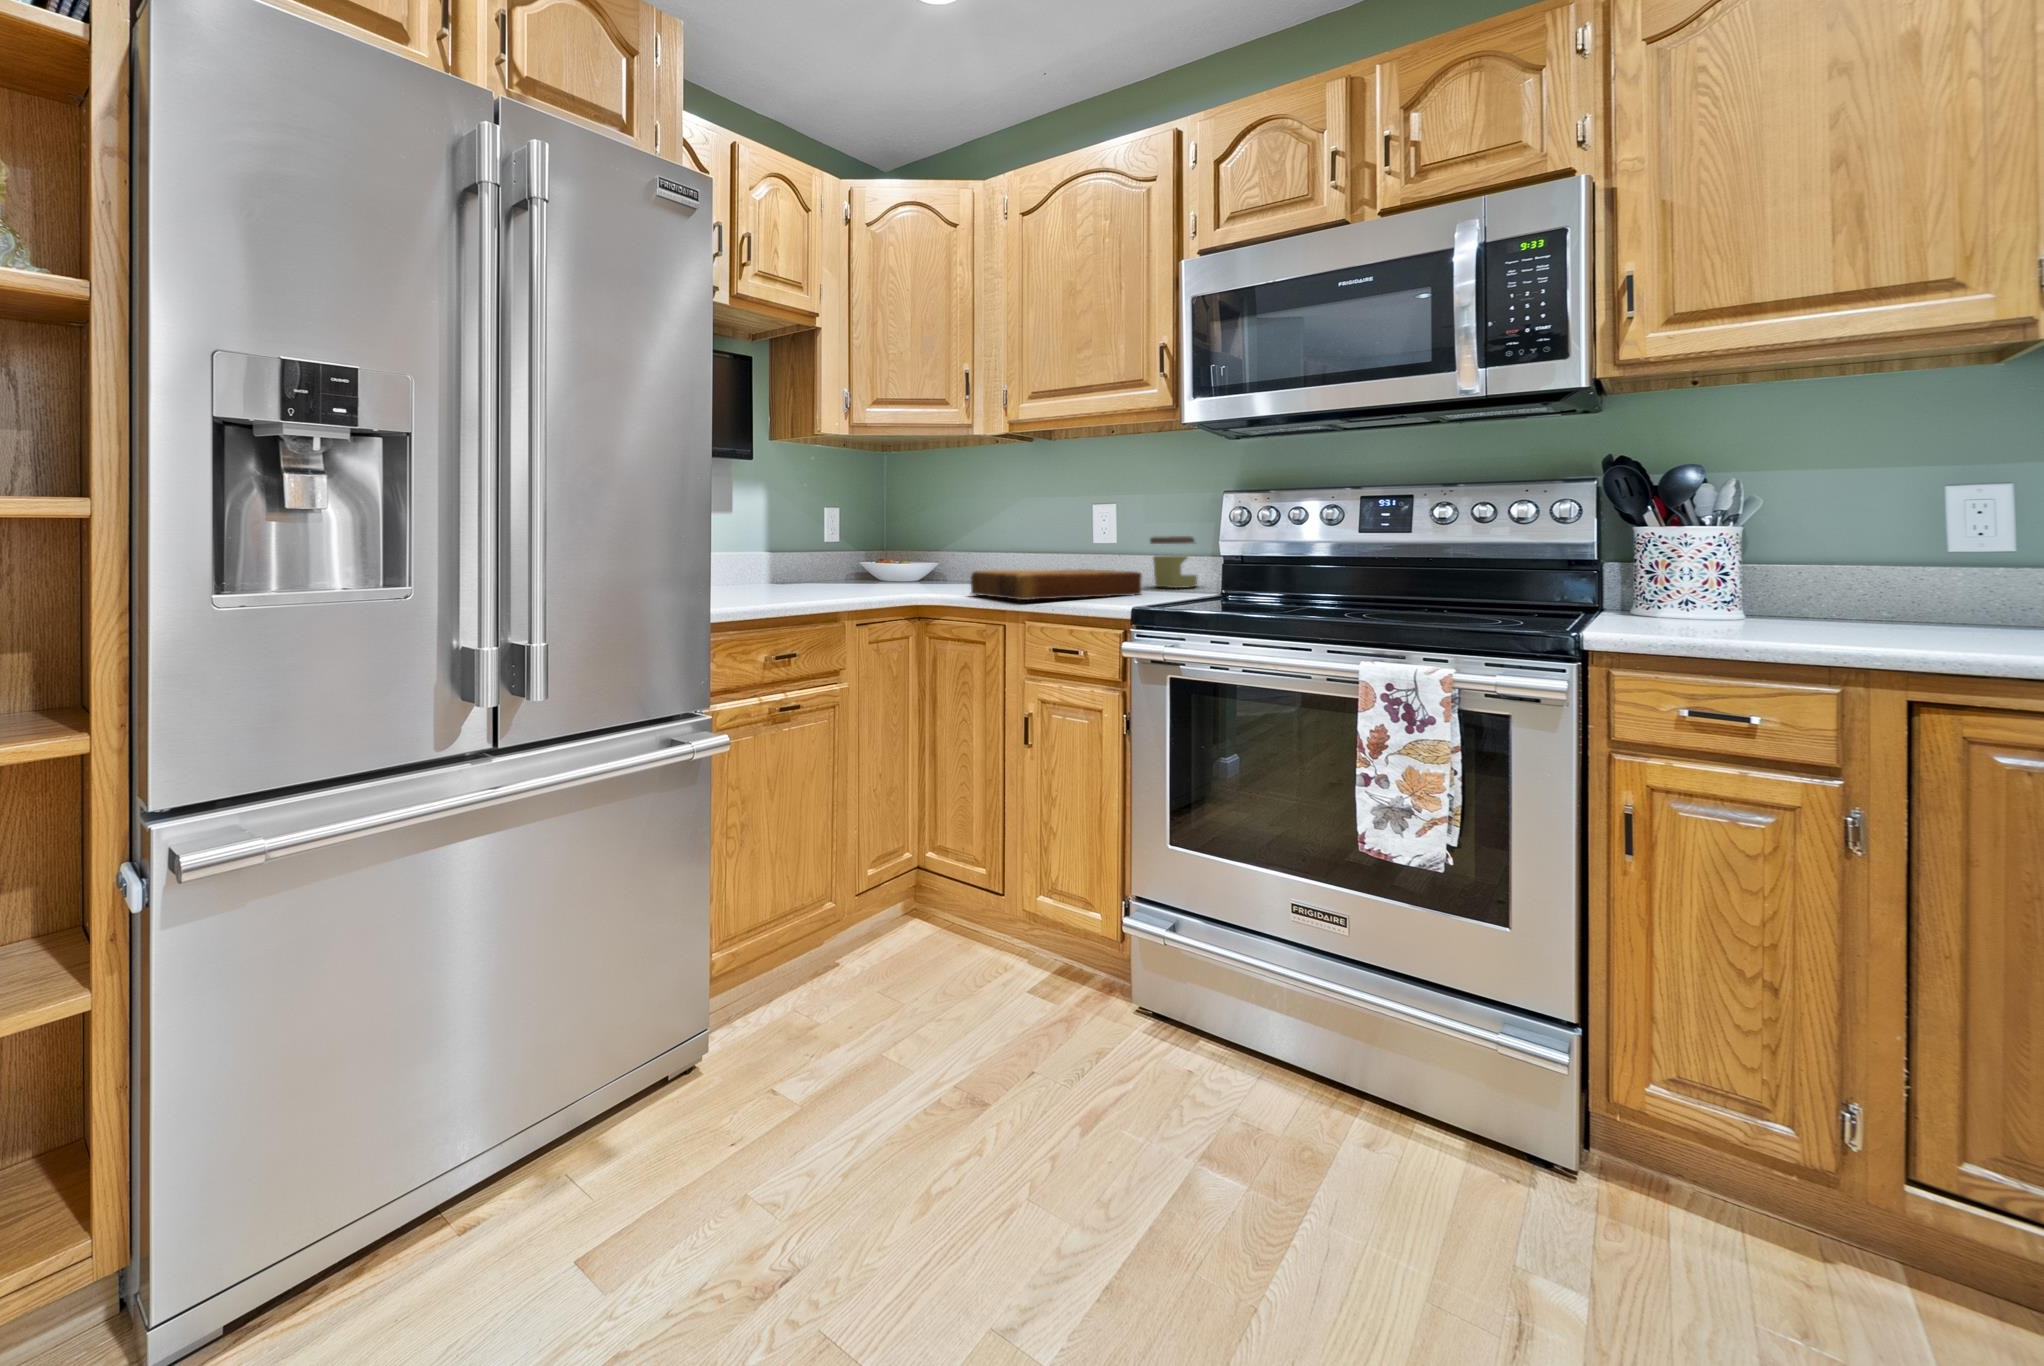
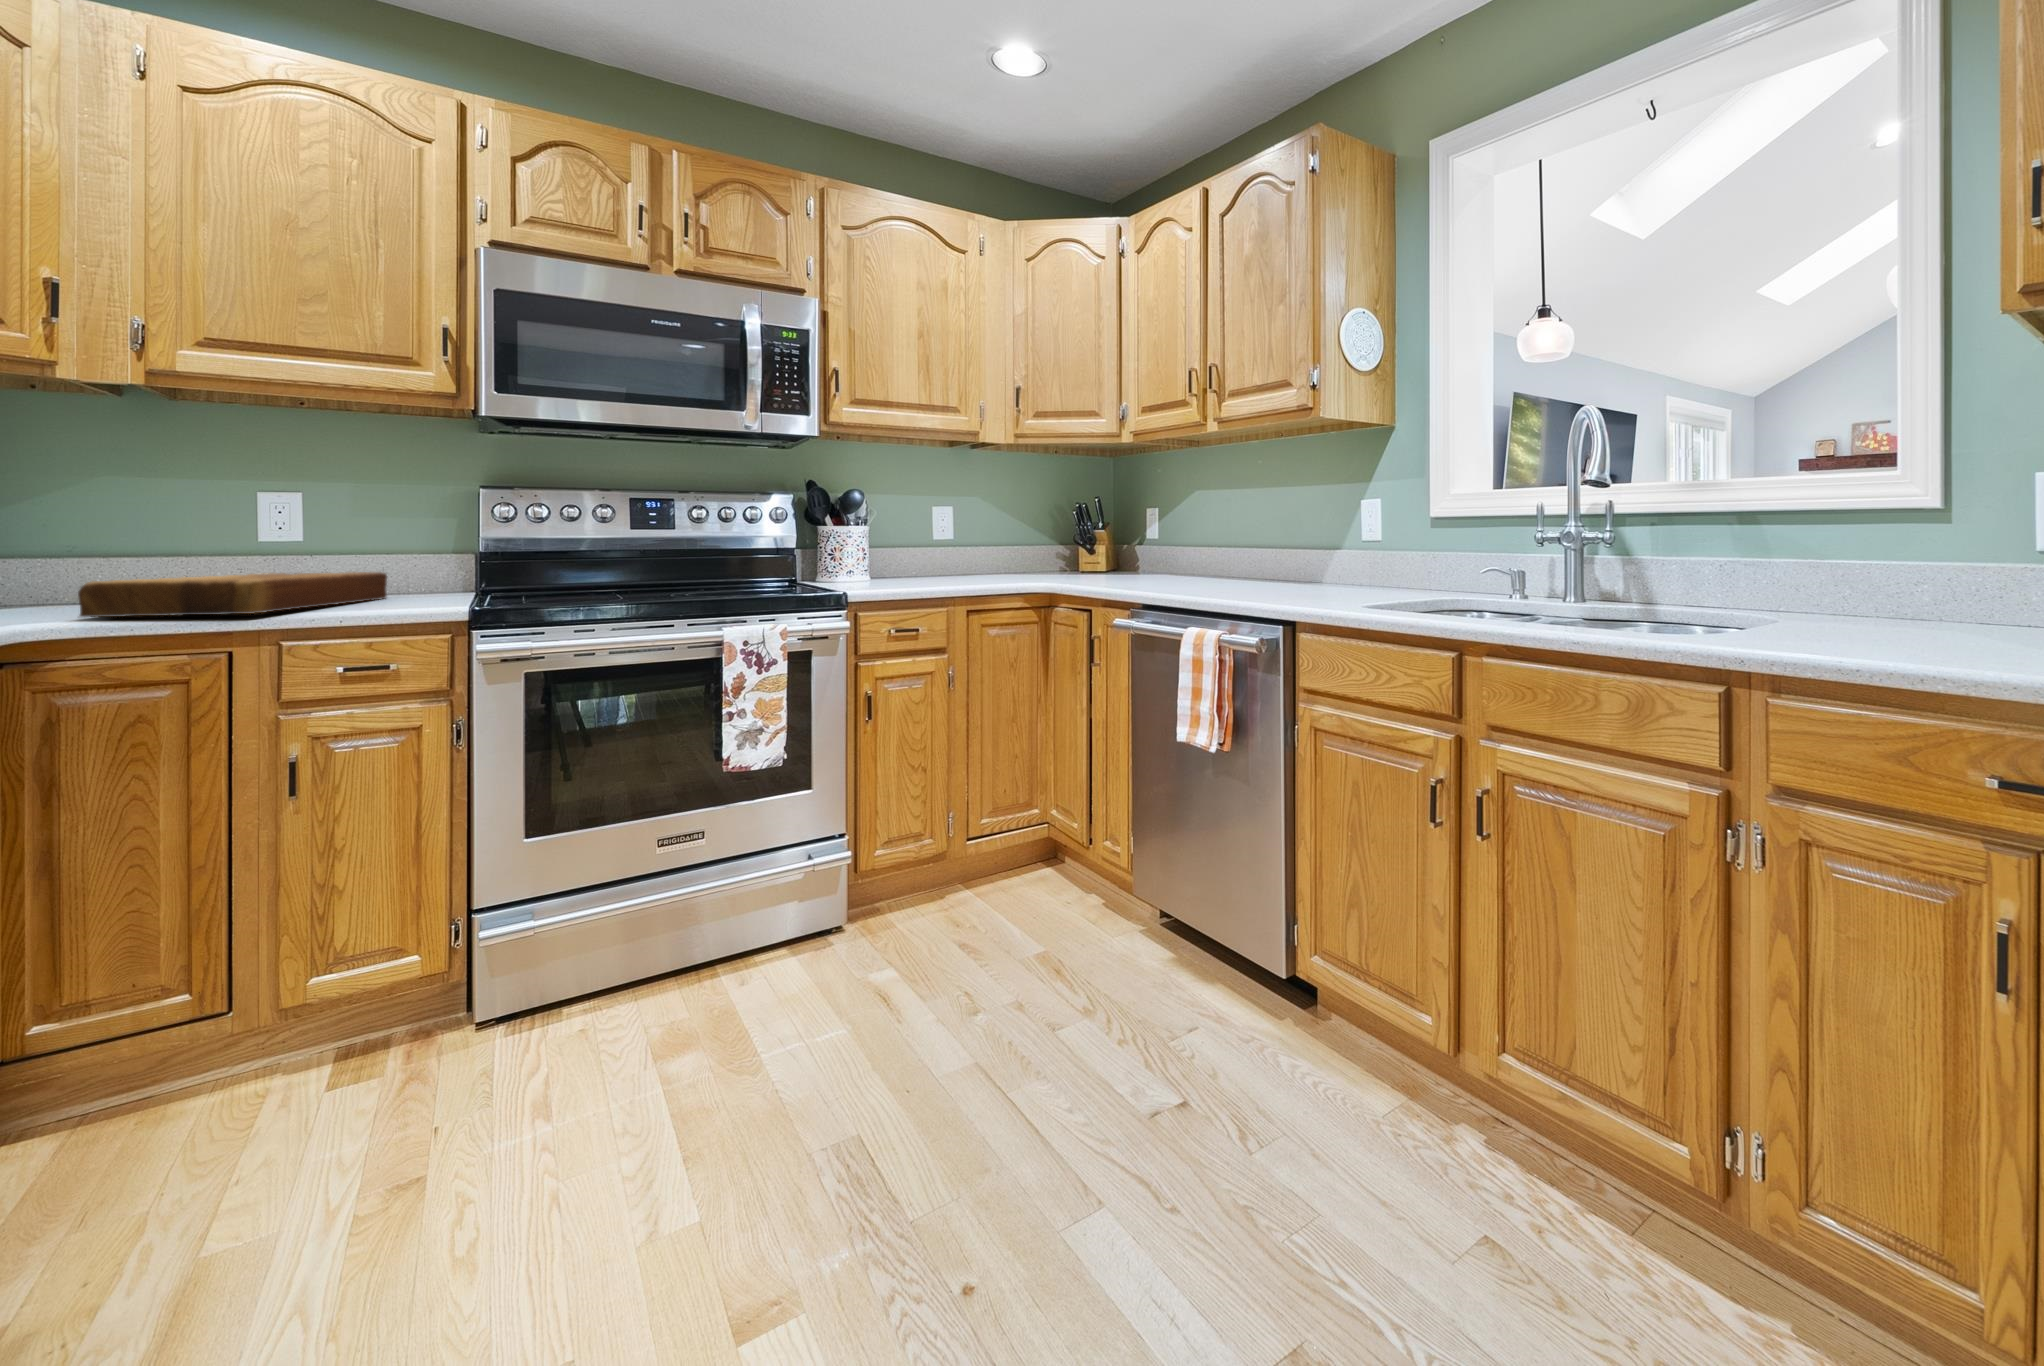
jar: present [1150,536,1198,588] -> none [361,532,435,590]

